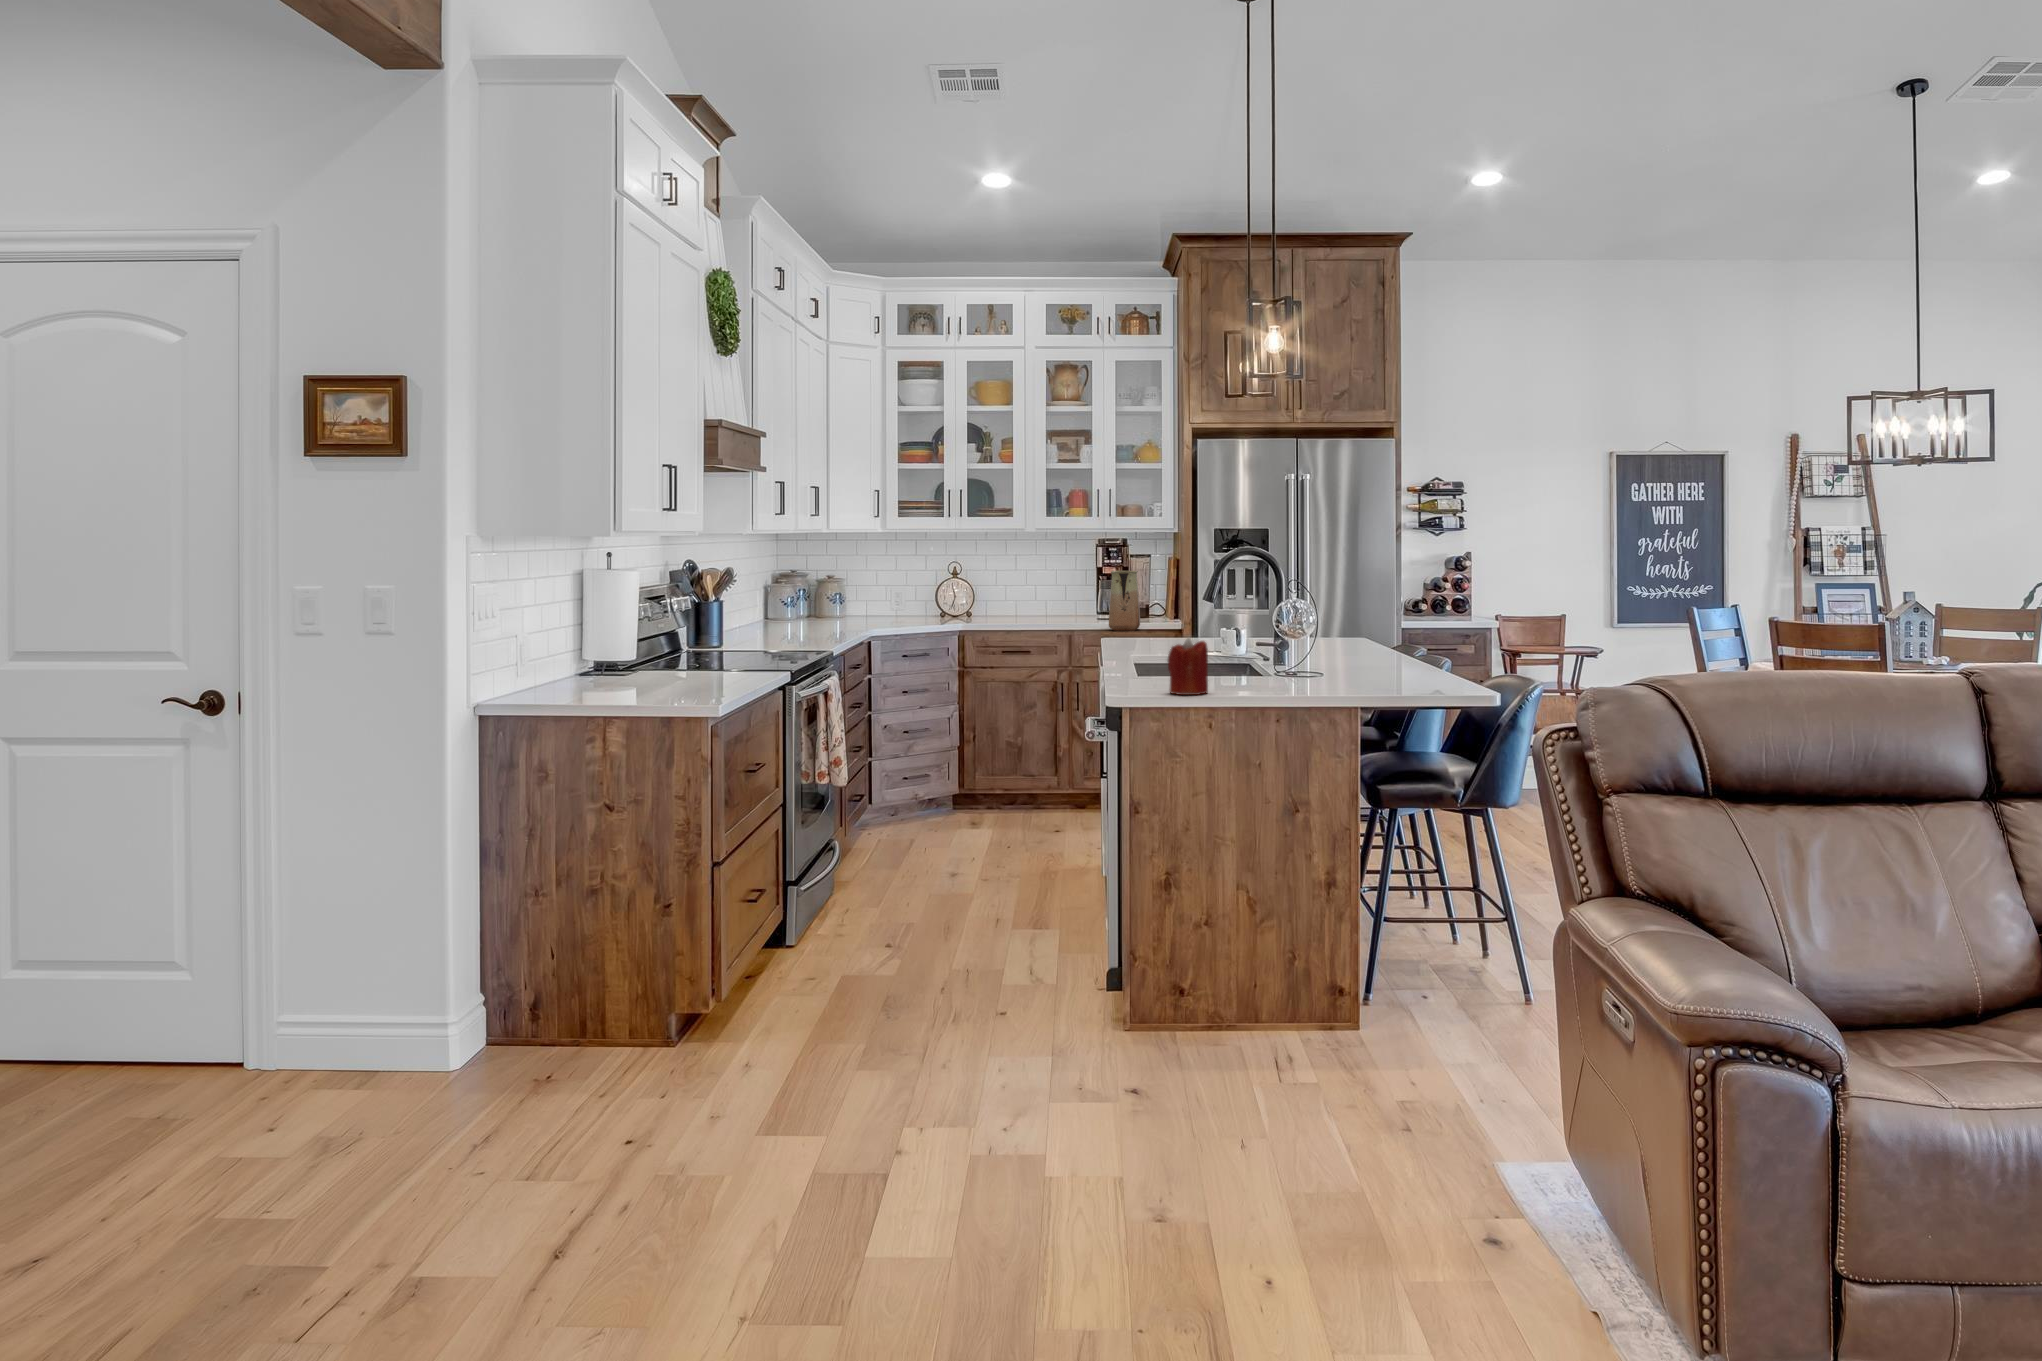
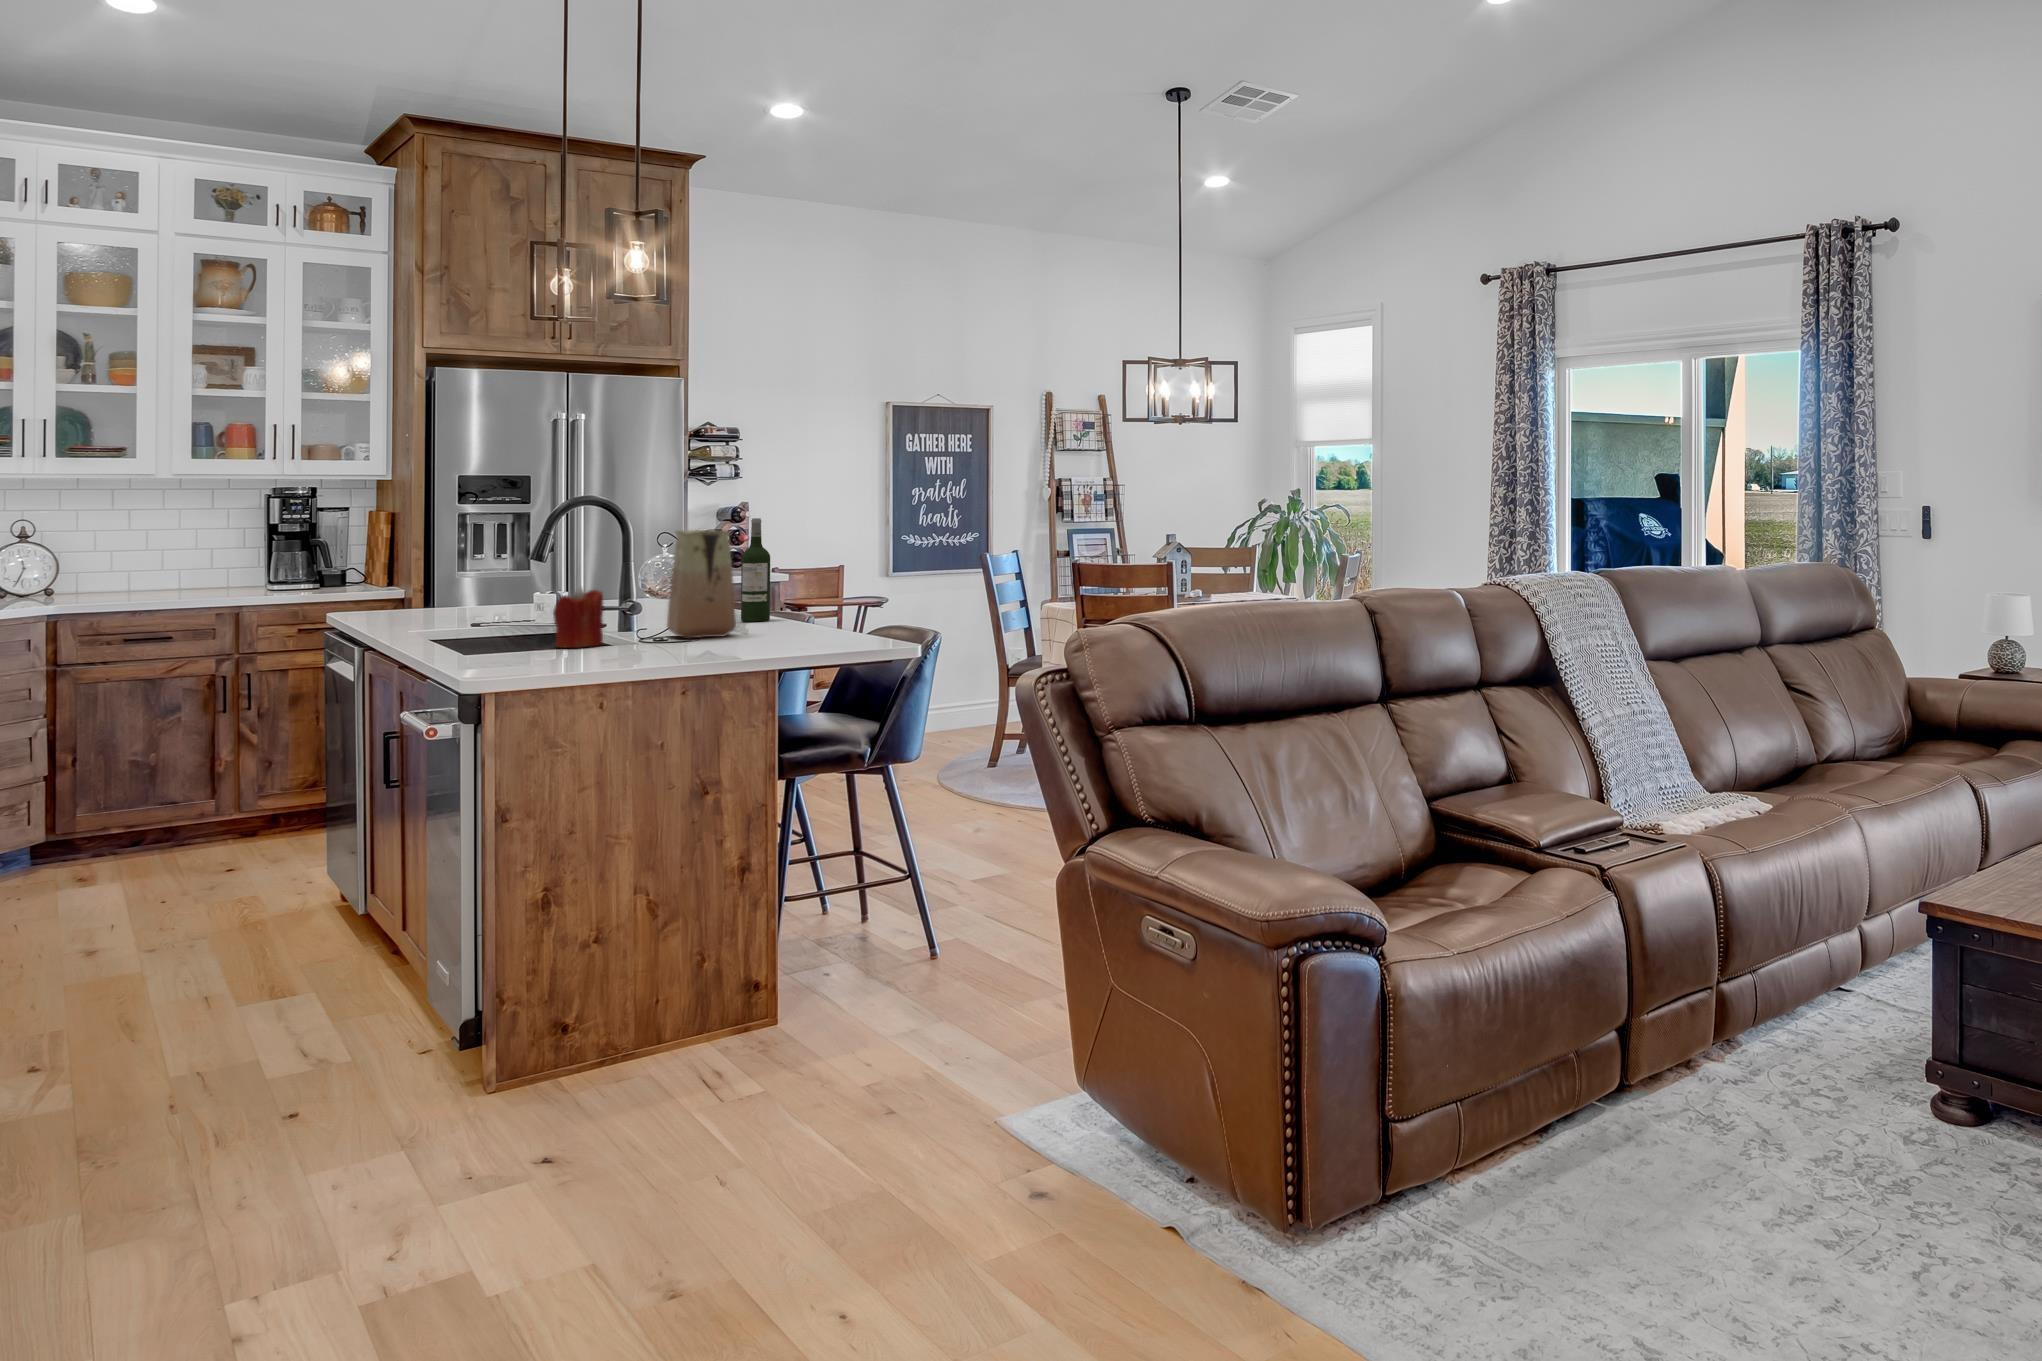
vase: present [1109,571,1140,631] -> present [667,530,736,638]
wine bottle: none [1362,574,1390,678] -> present [741,518,770,622]

